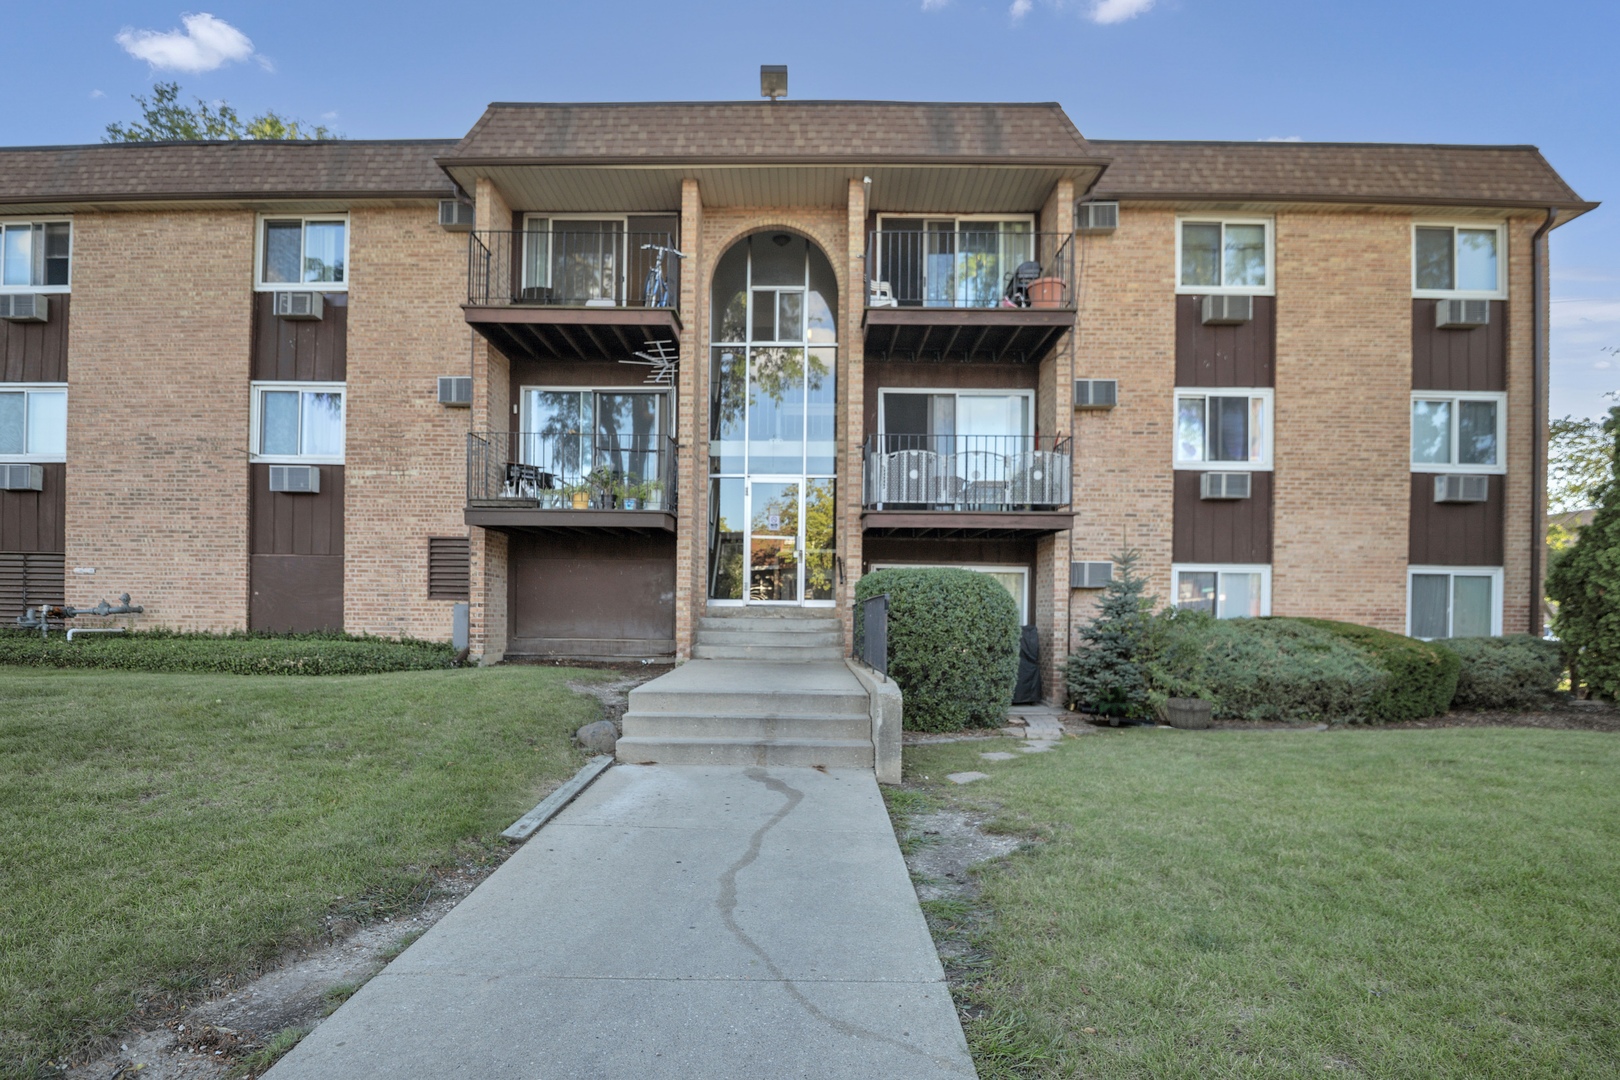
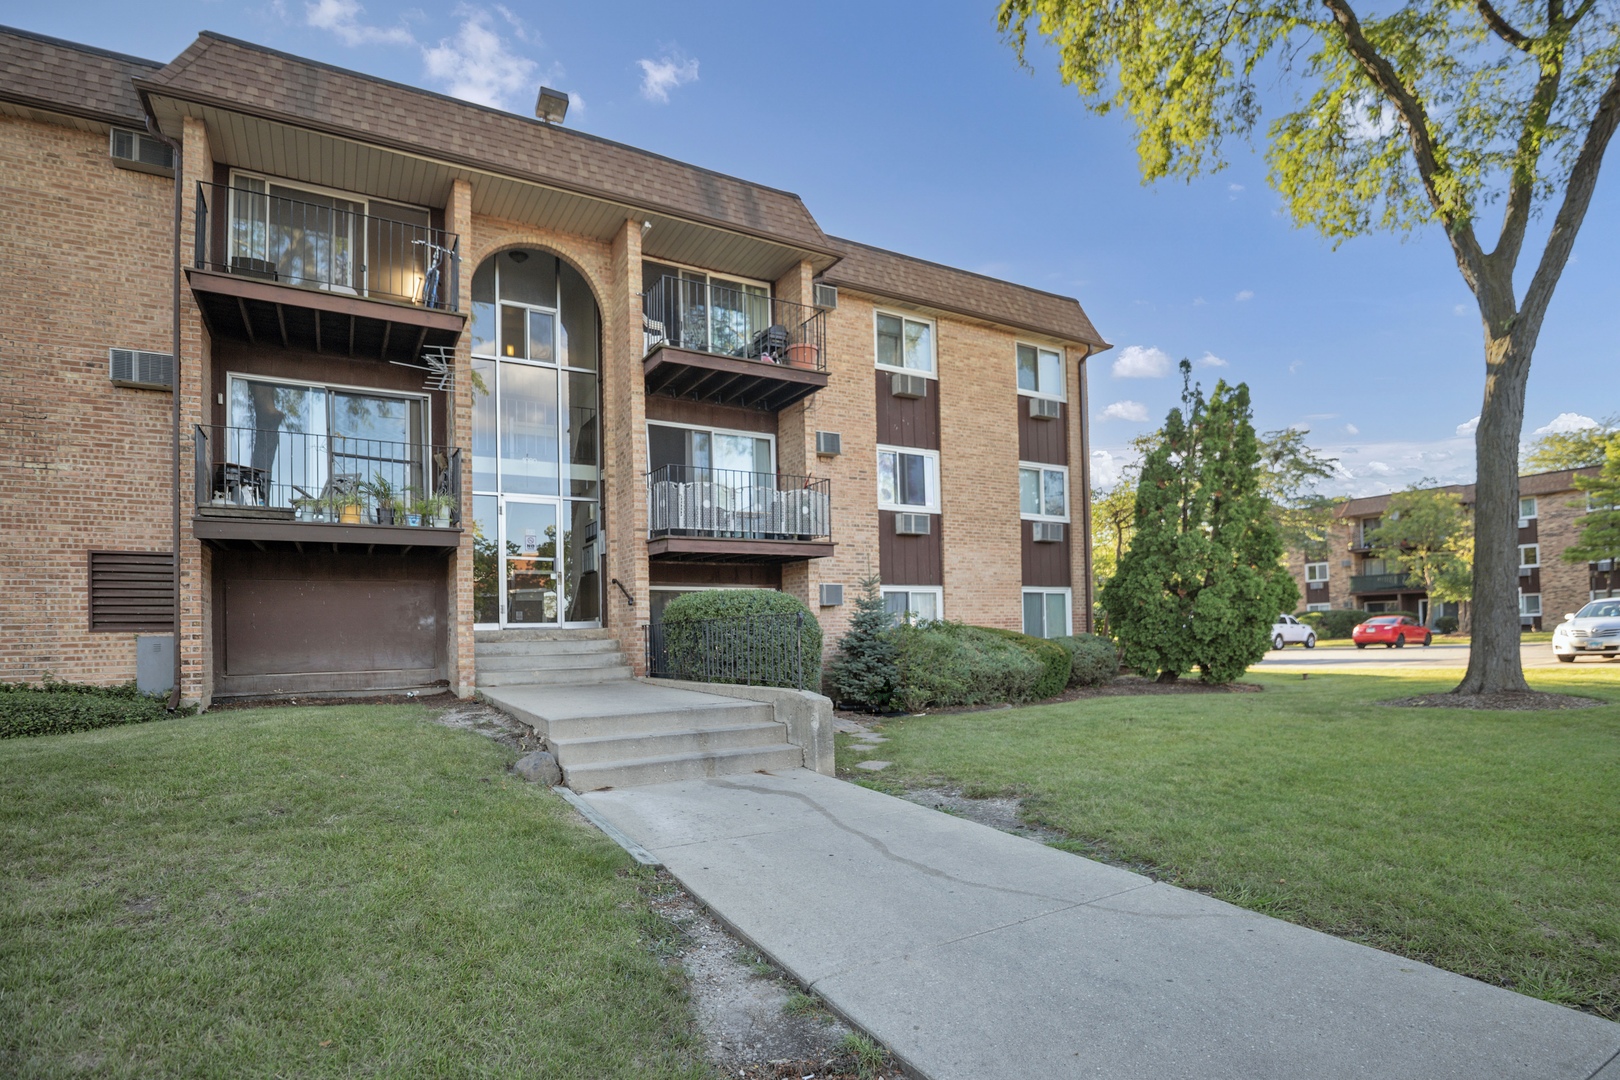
wooden bucket: present [1166,693,1212,730] -> none [916,681,950,710]

